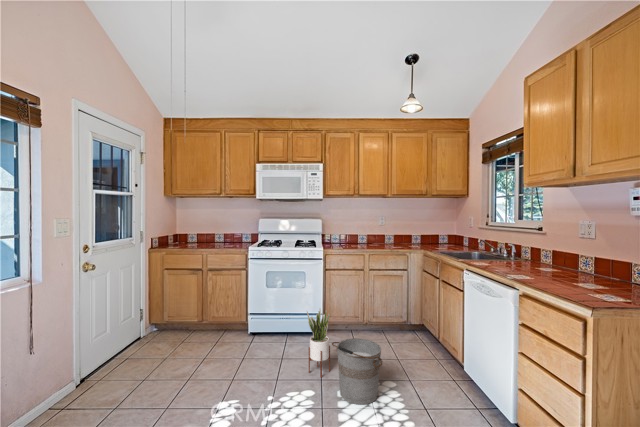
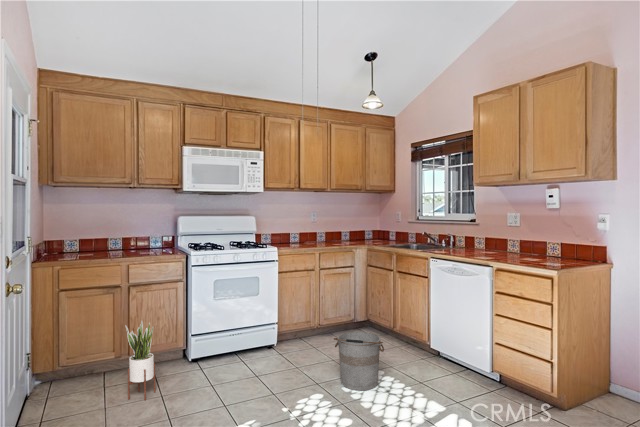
potted plant: present [307,309,330,377] -> present [125,321,155,400]

